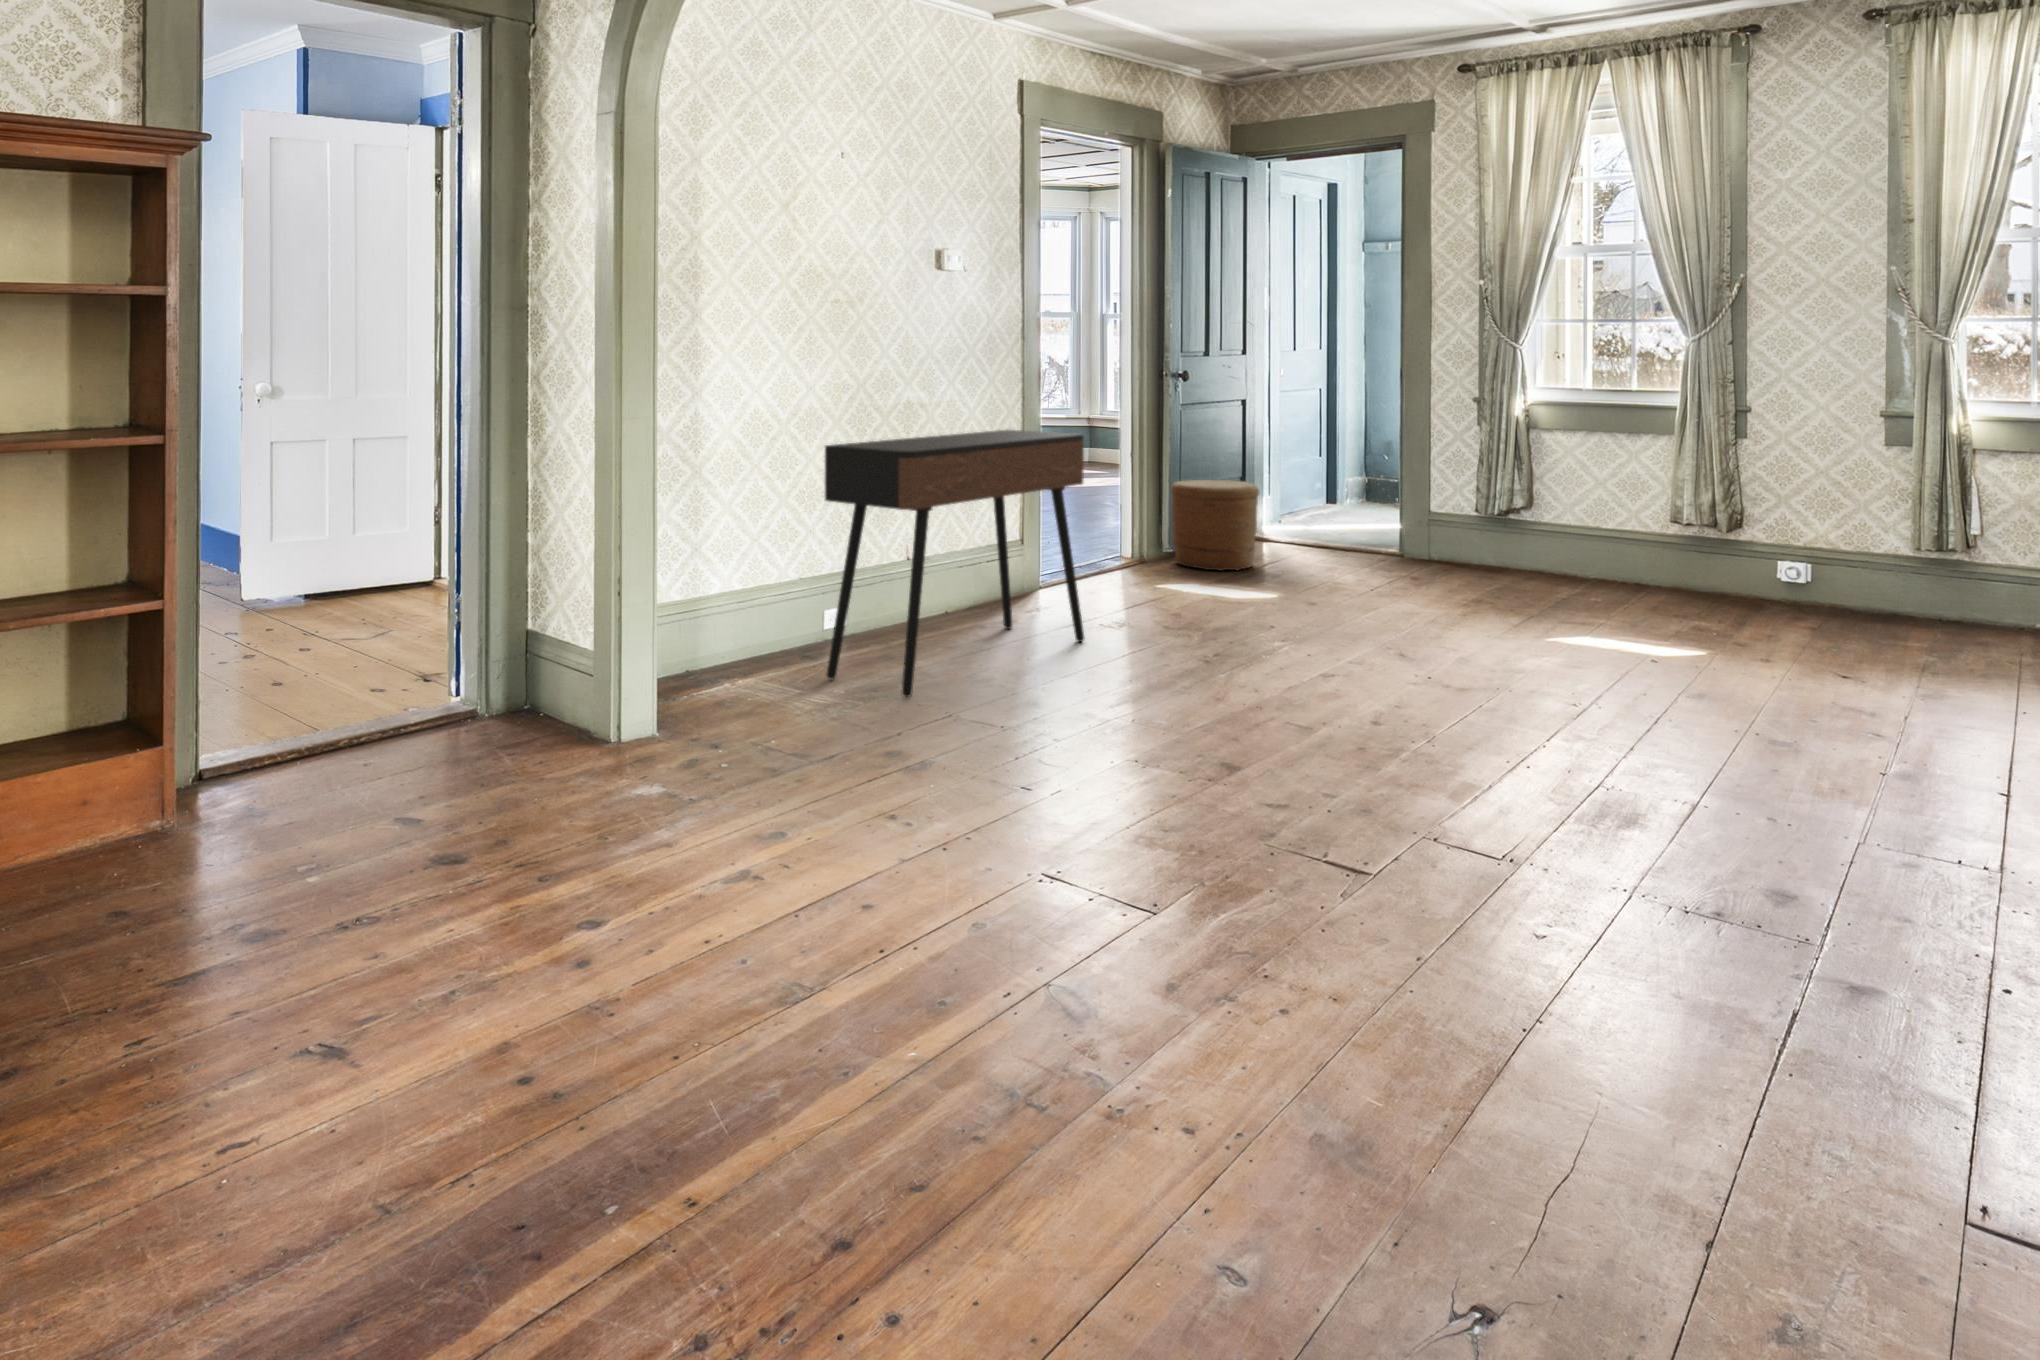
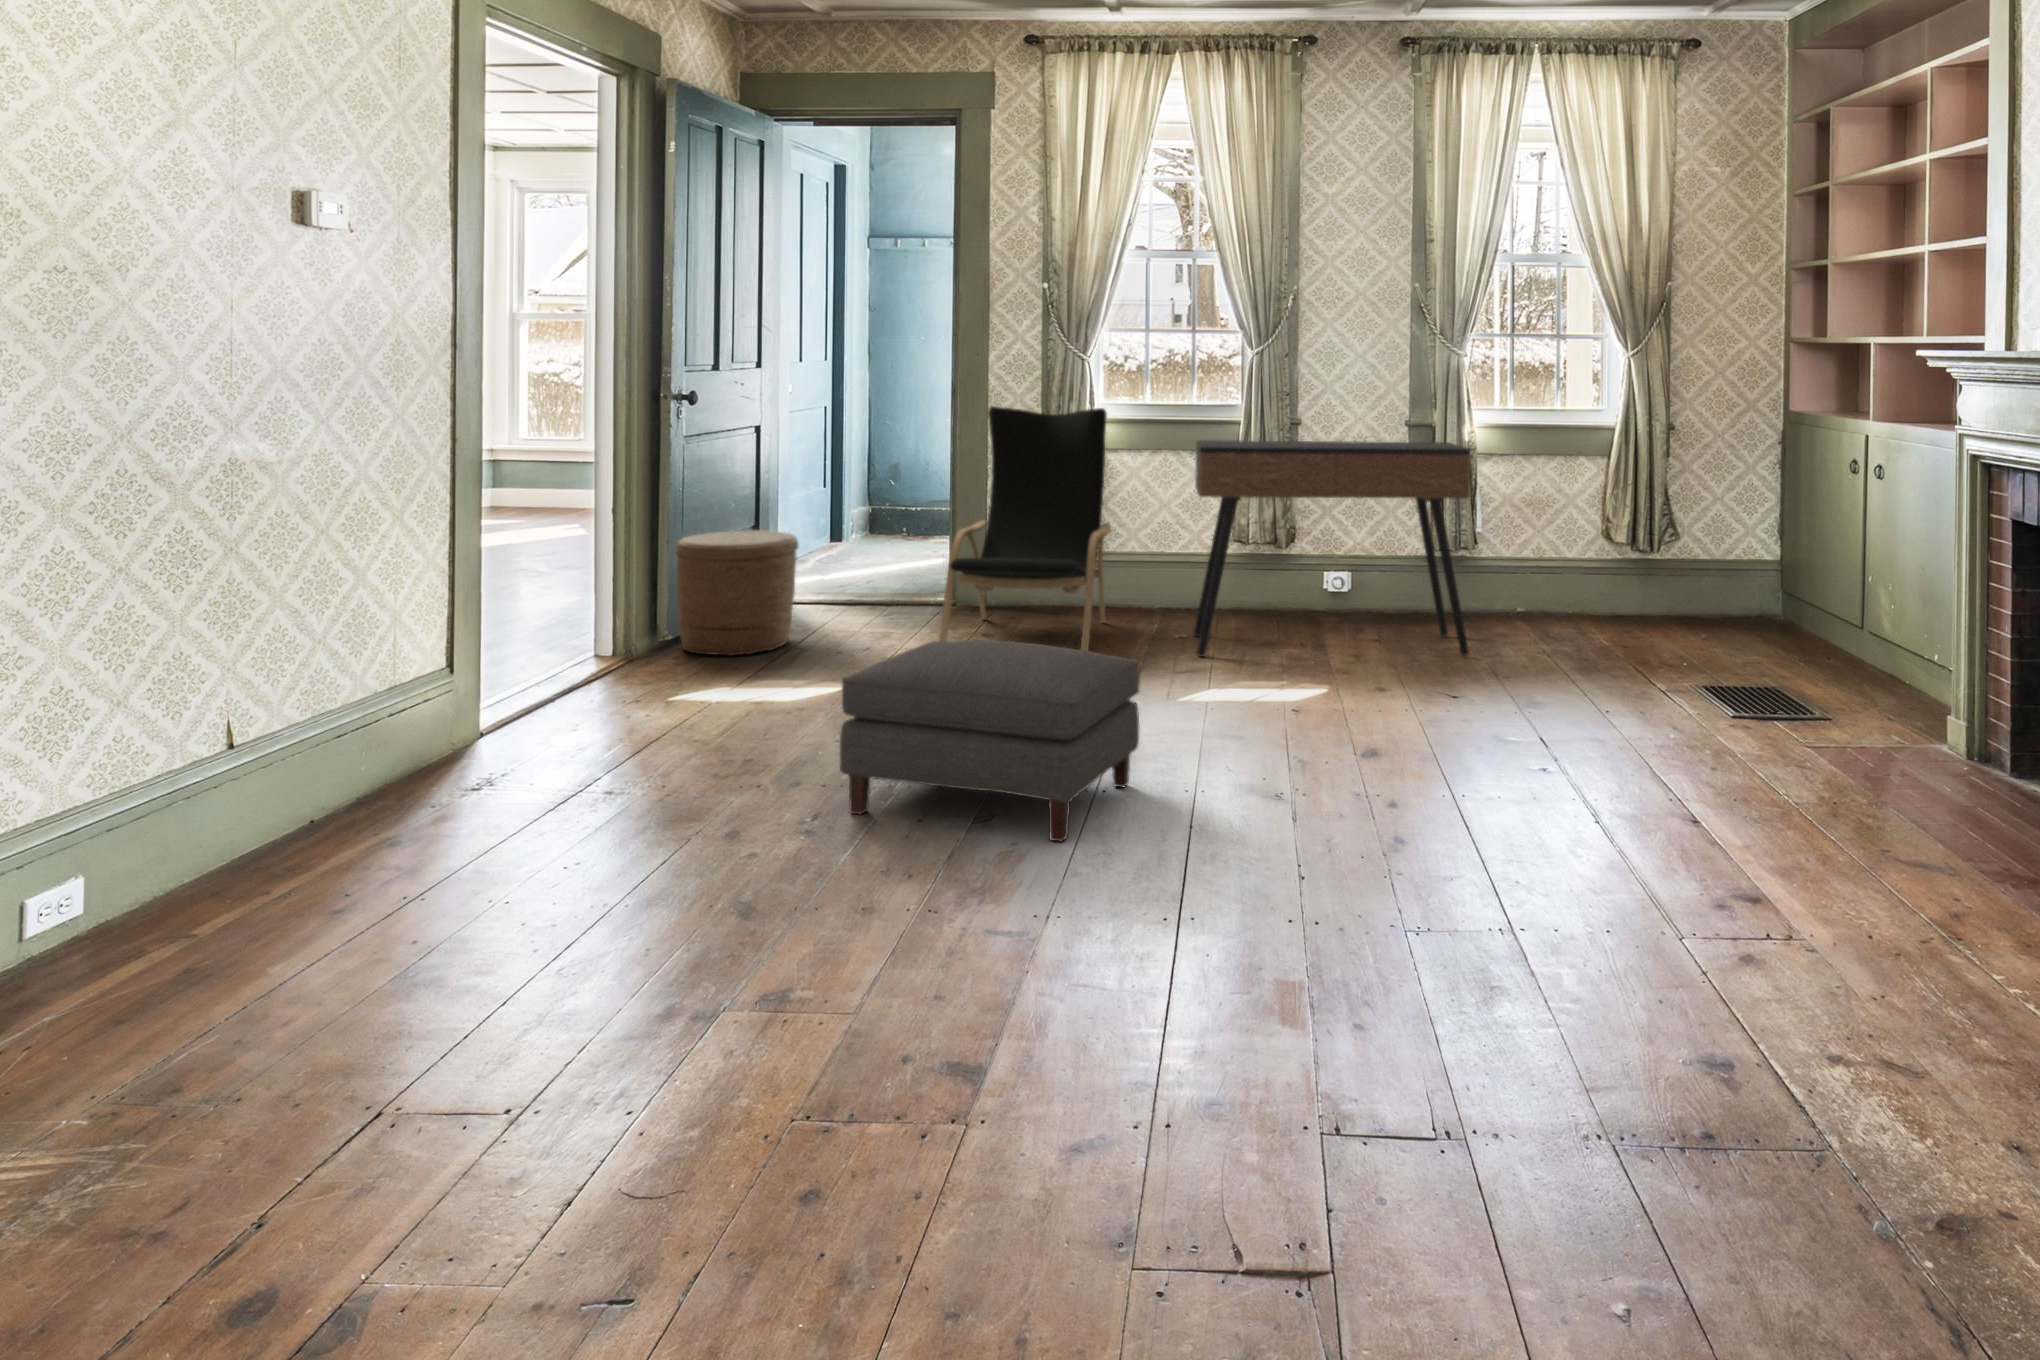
lounge chair: none [1363,389,1532,602] -> present [939,406,1111,651]
console table: present [825,430,1084,697] -> present [1194,440,1470,657]
ottoman: none [1231,554,1460,696] -> present [840,640,1140,841]

